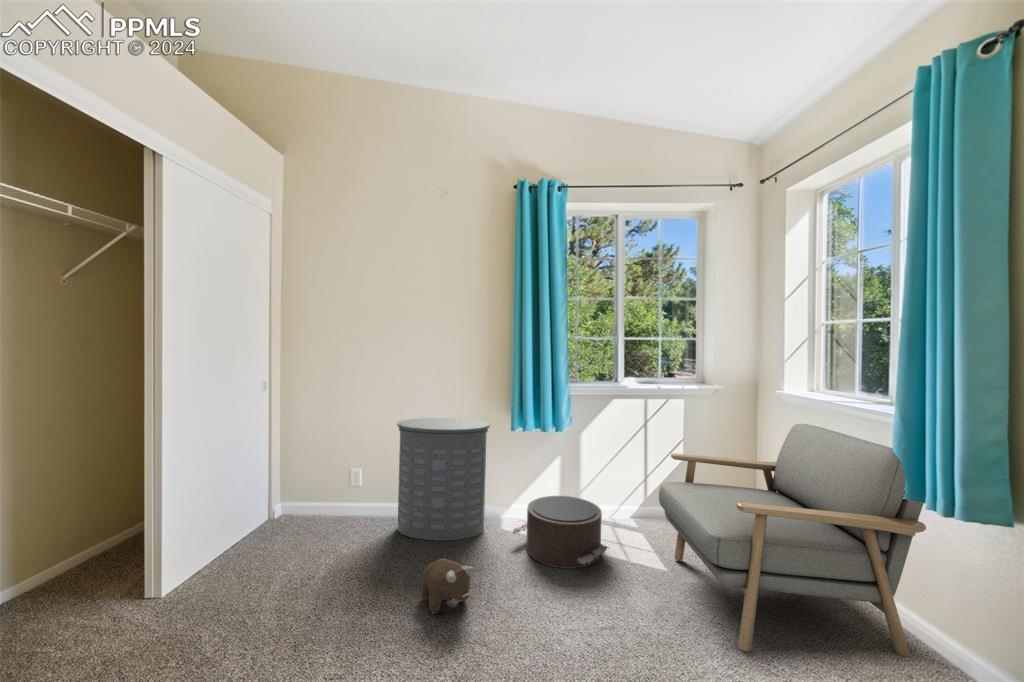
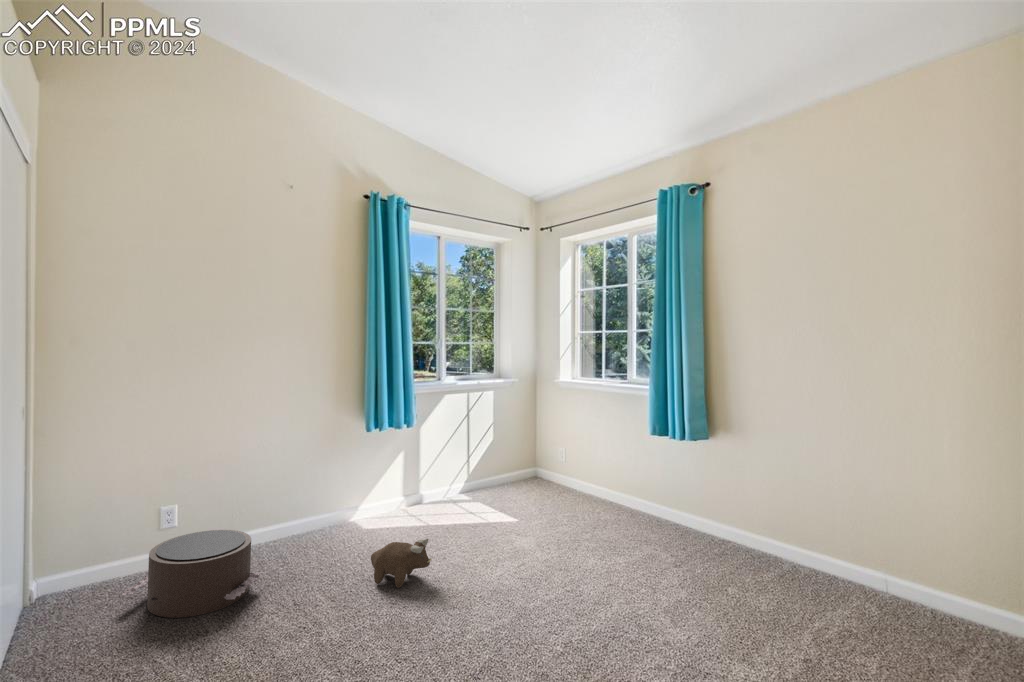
laundry hamper: present [397,418,490,540] -> none [263,426,360,556]
armchair: present [659,424,926,657] -> none [509,400,657,538]
pouf: present [512,496,608,569] -> present [122,530,261,618]

